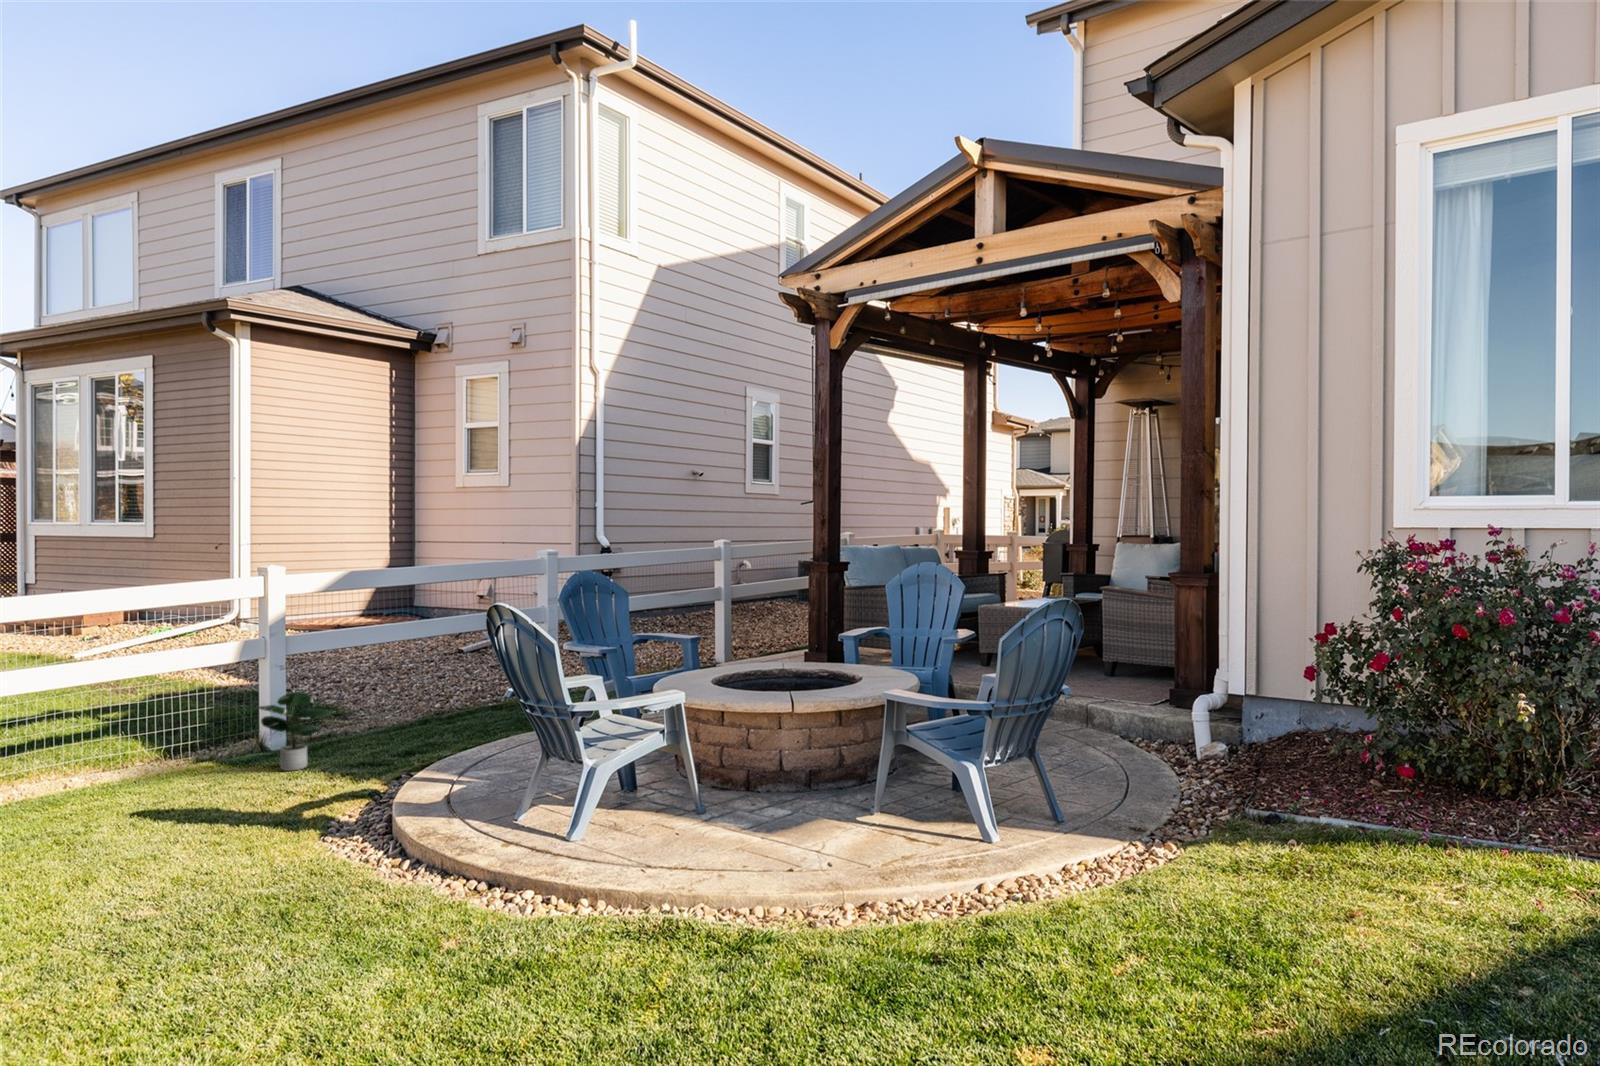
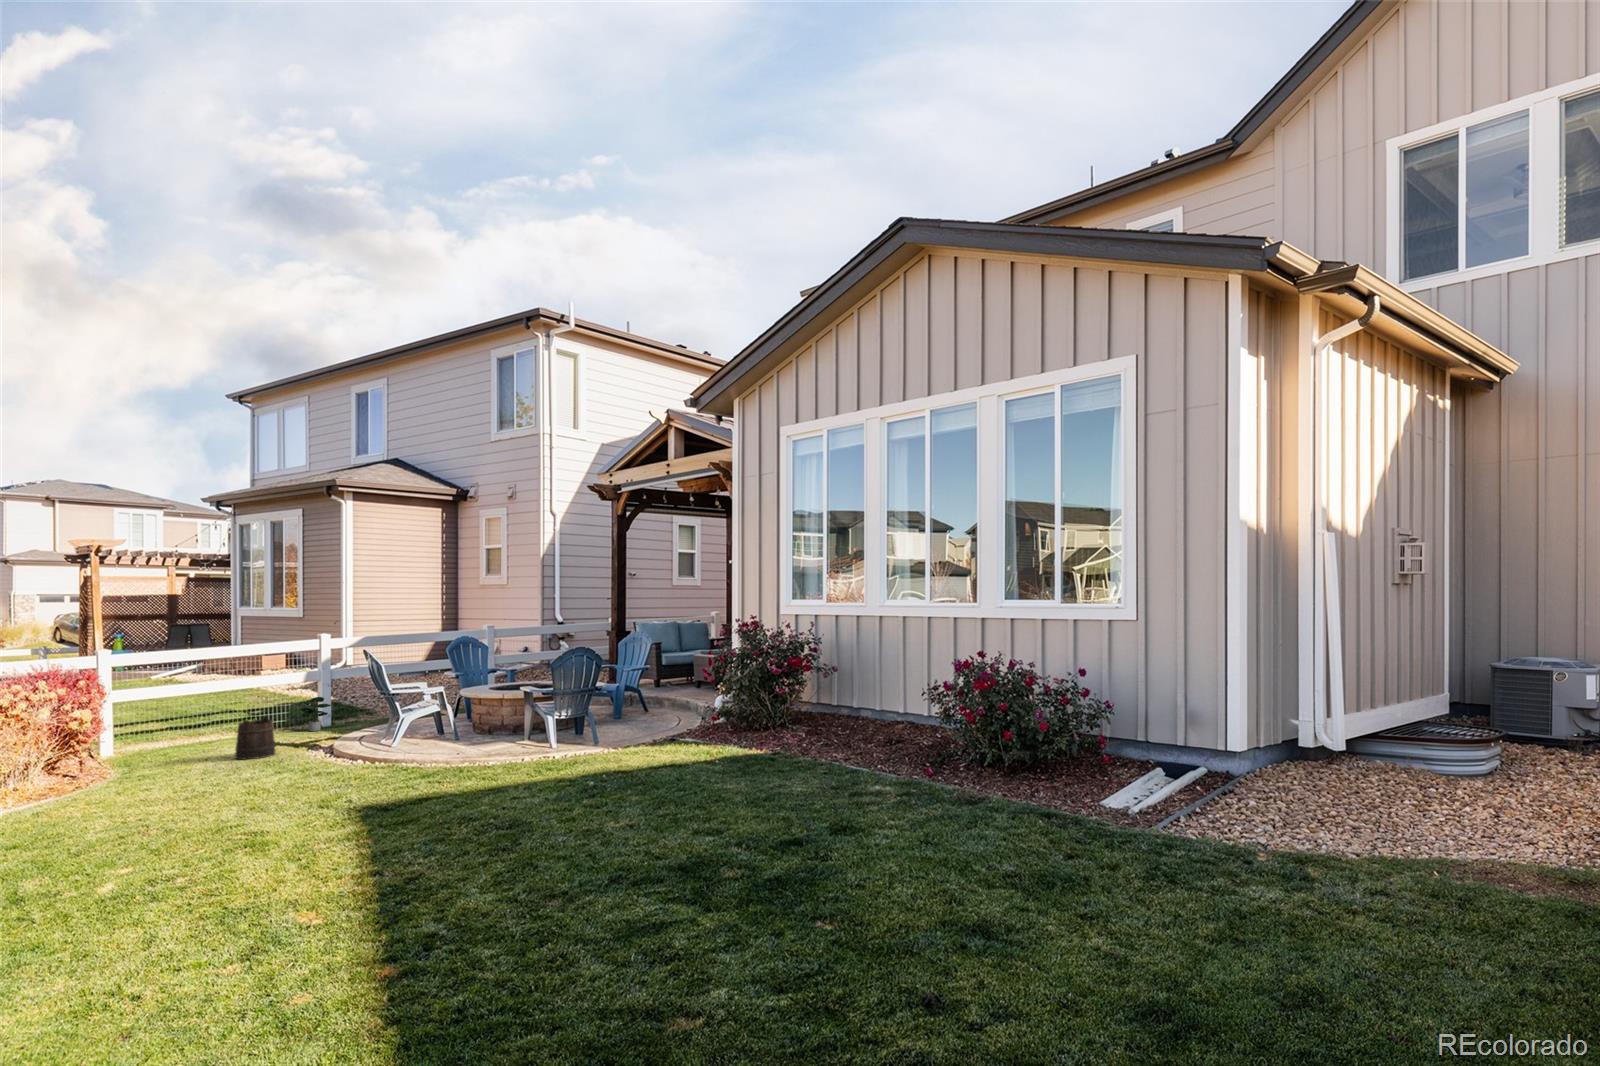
bucket: none [146,763,257,891] -> present [235,716,275,759]

